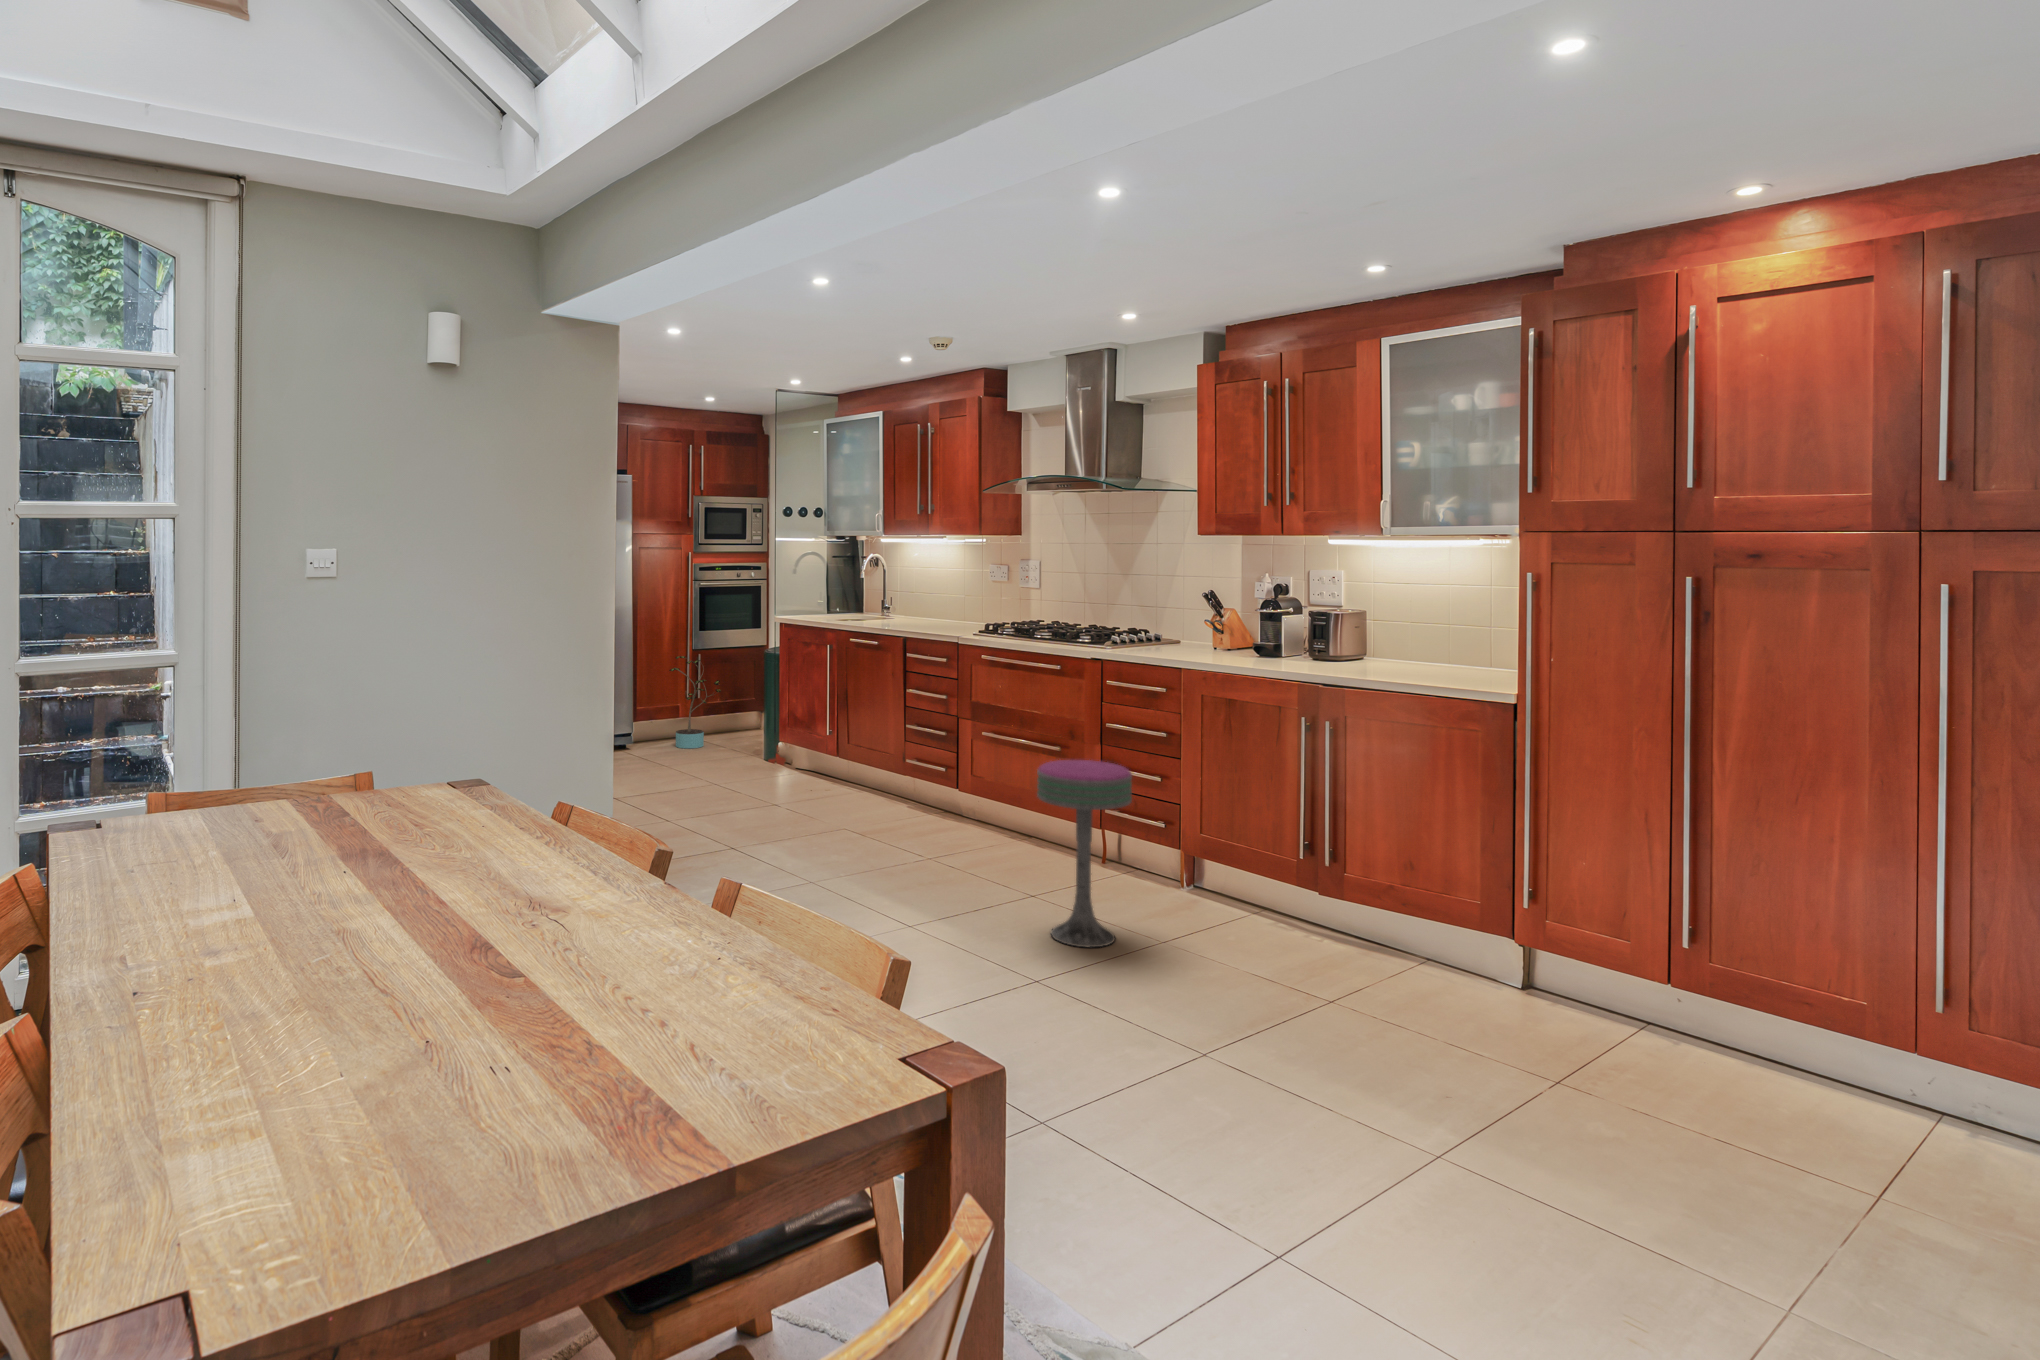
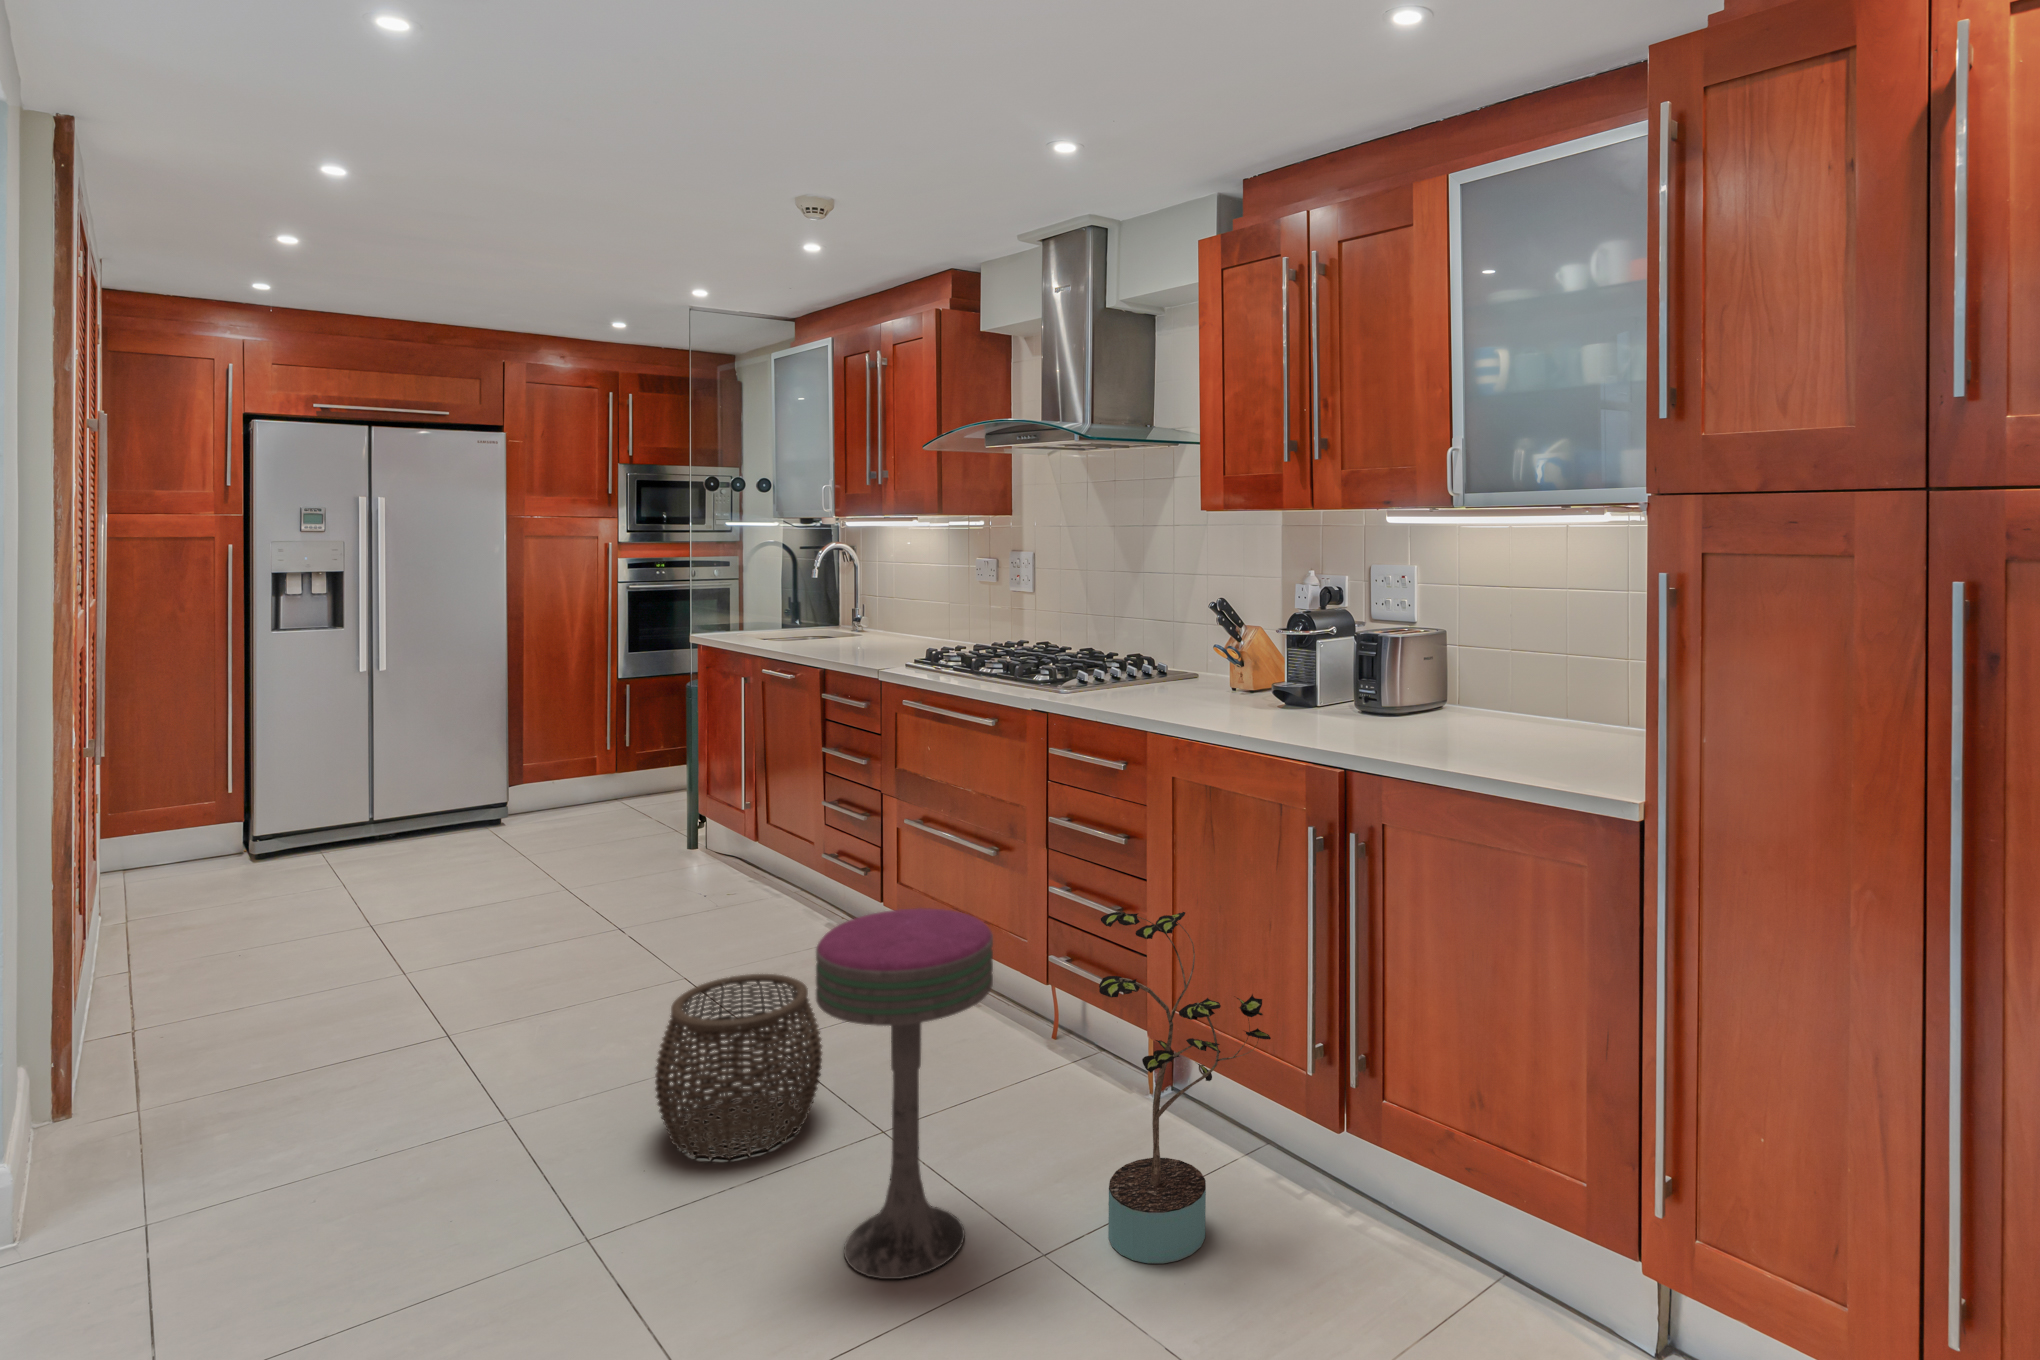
potted plant: present [669,656,721,748] -> present [1099,912,1271,1263]
woven basket: none [904,808,995,904] -> present [655,974,822,1160]

